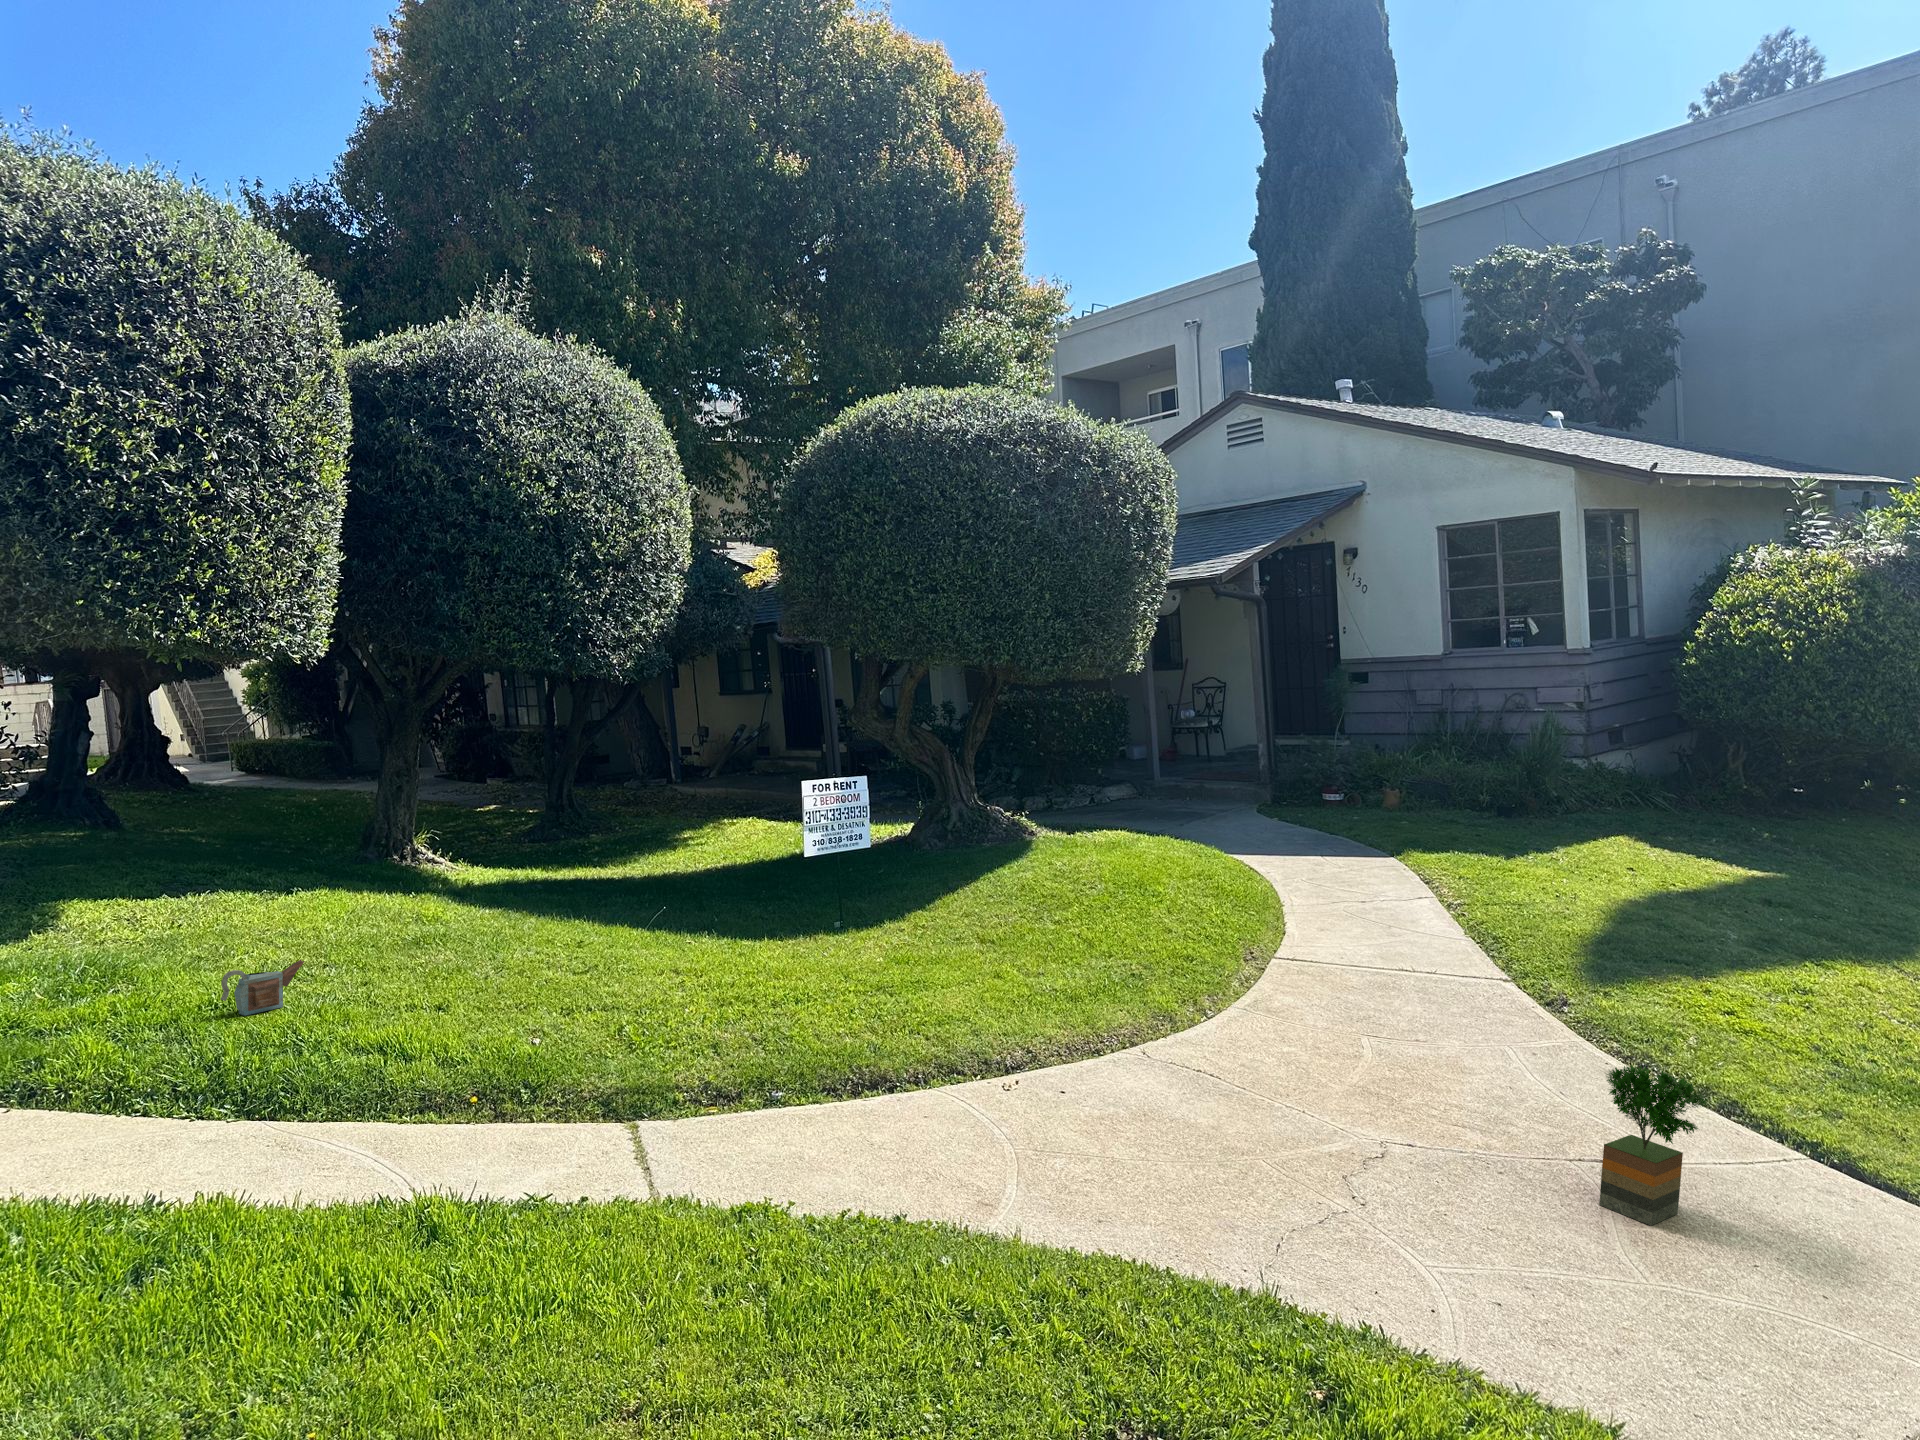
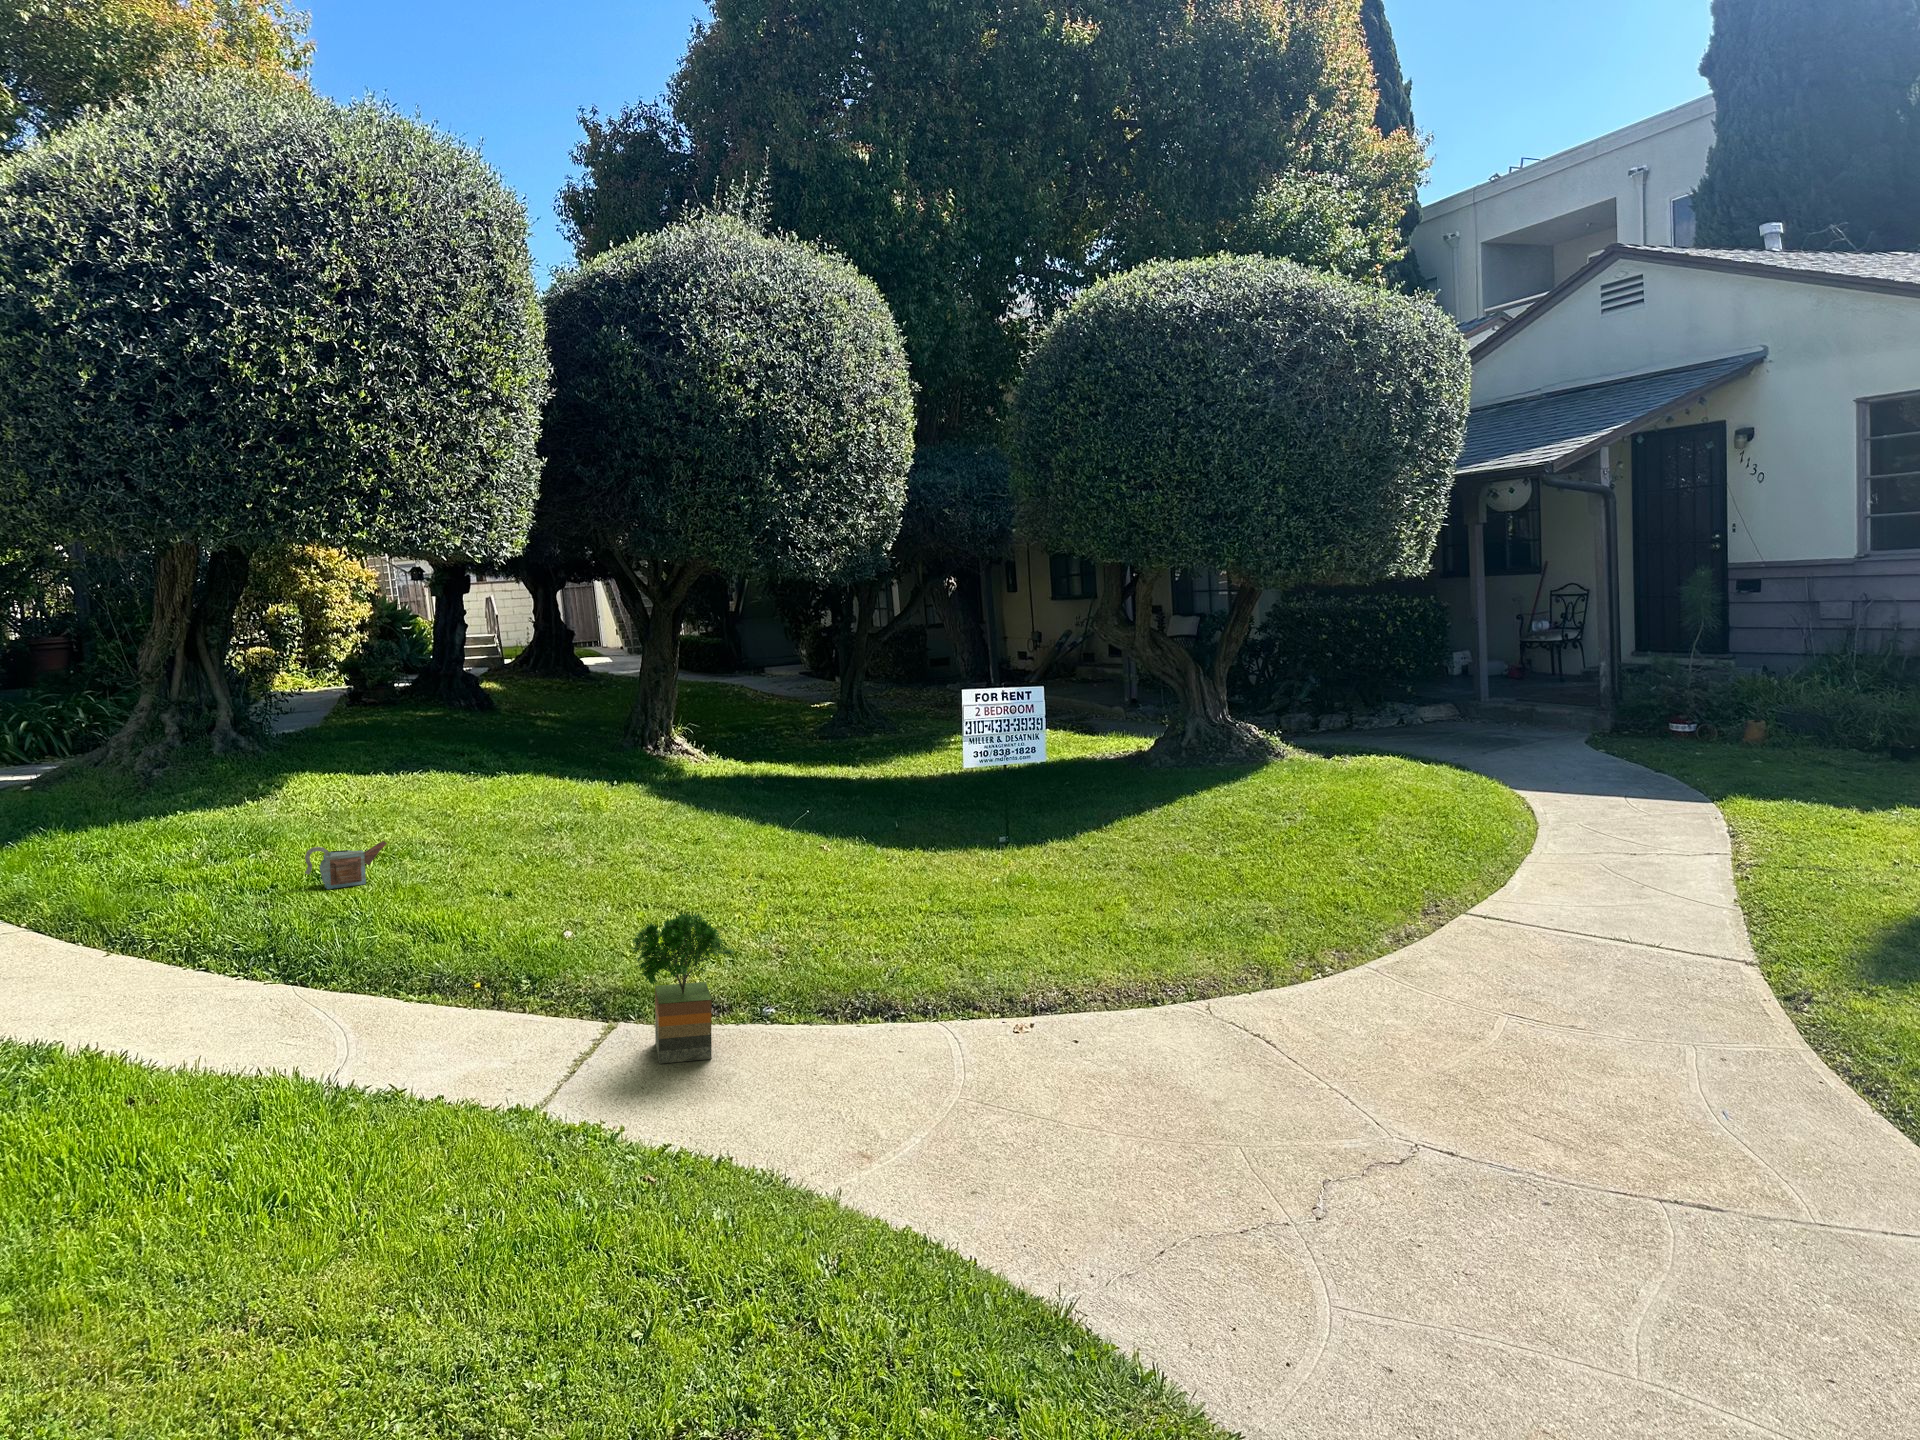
potted tree: present [1599,1065,1707,1225] -> present [631,912,734,1064]

